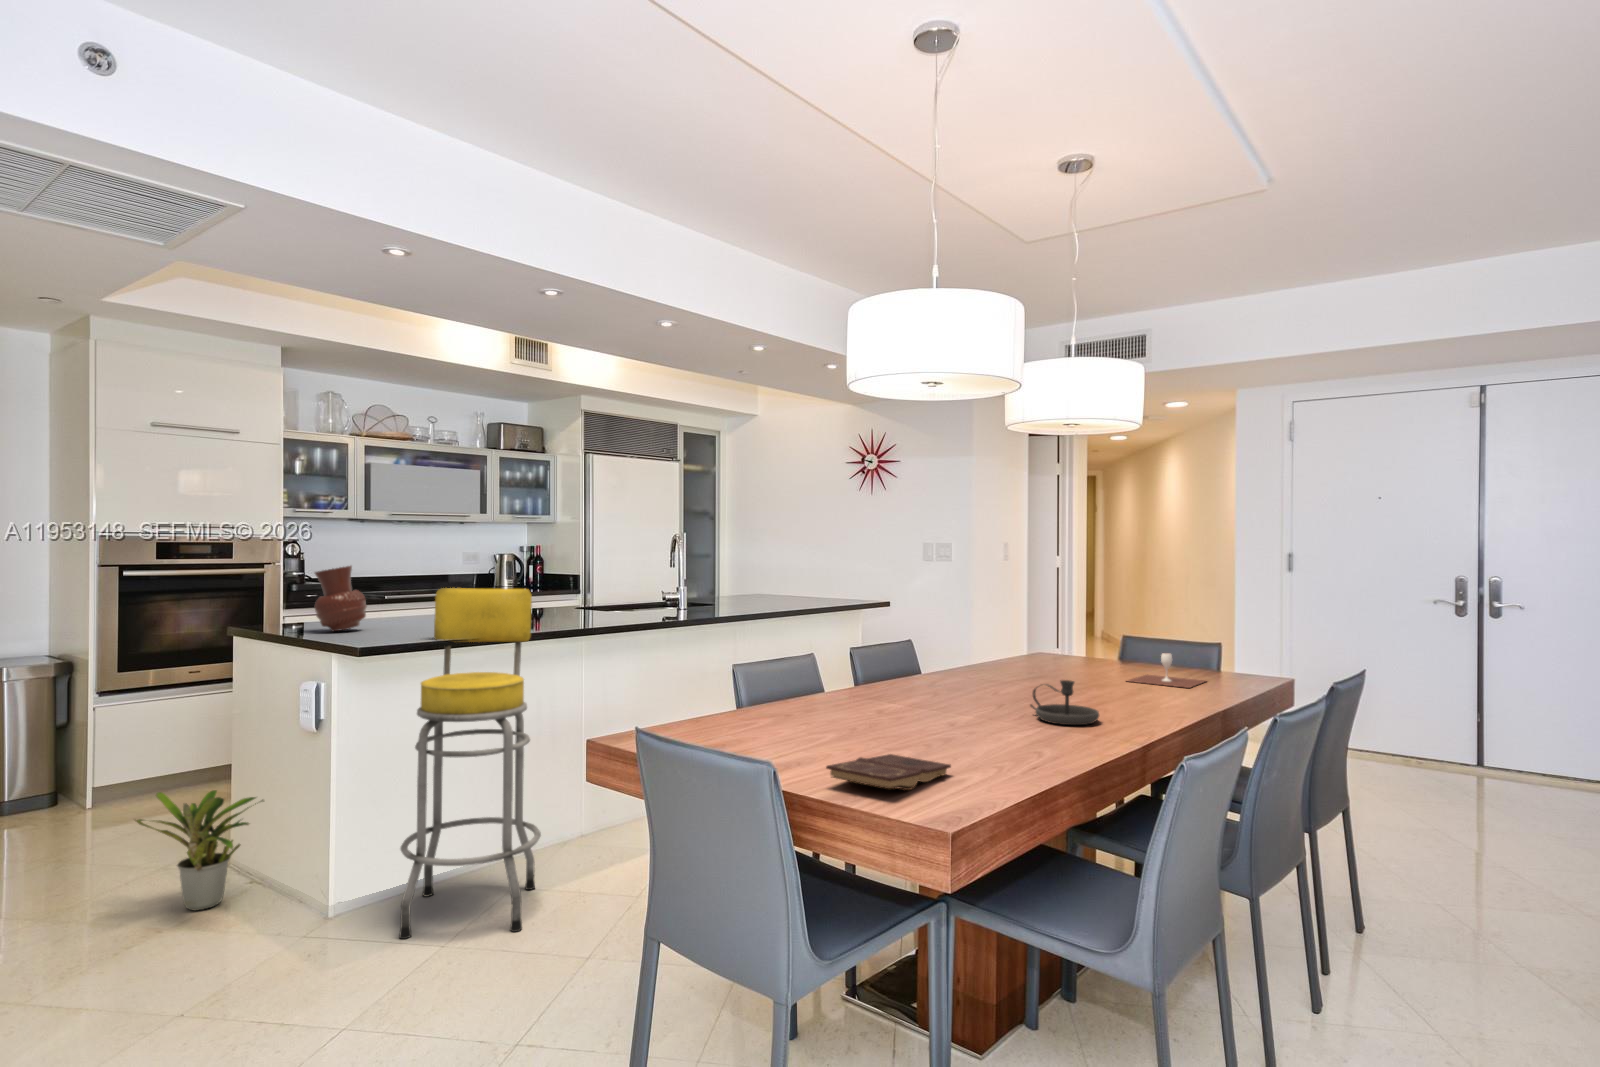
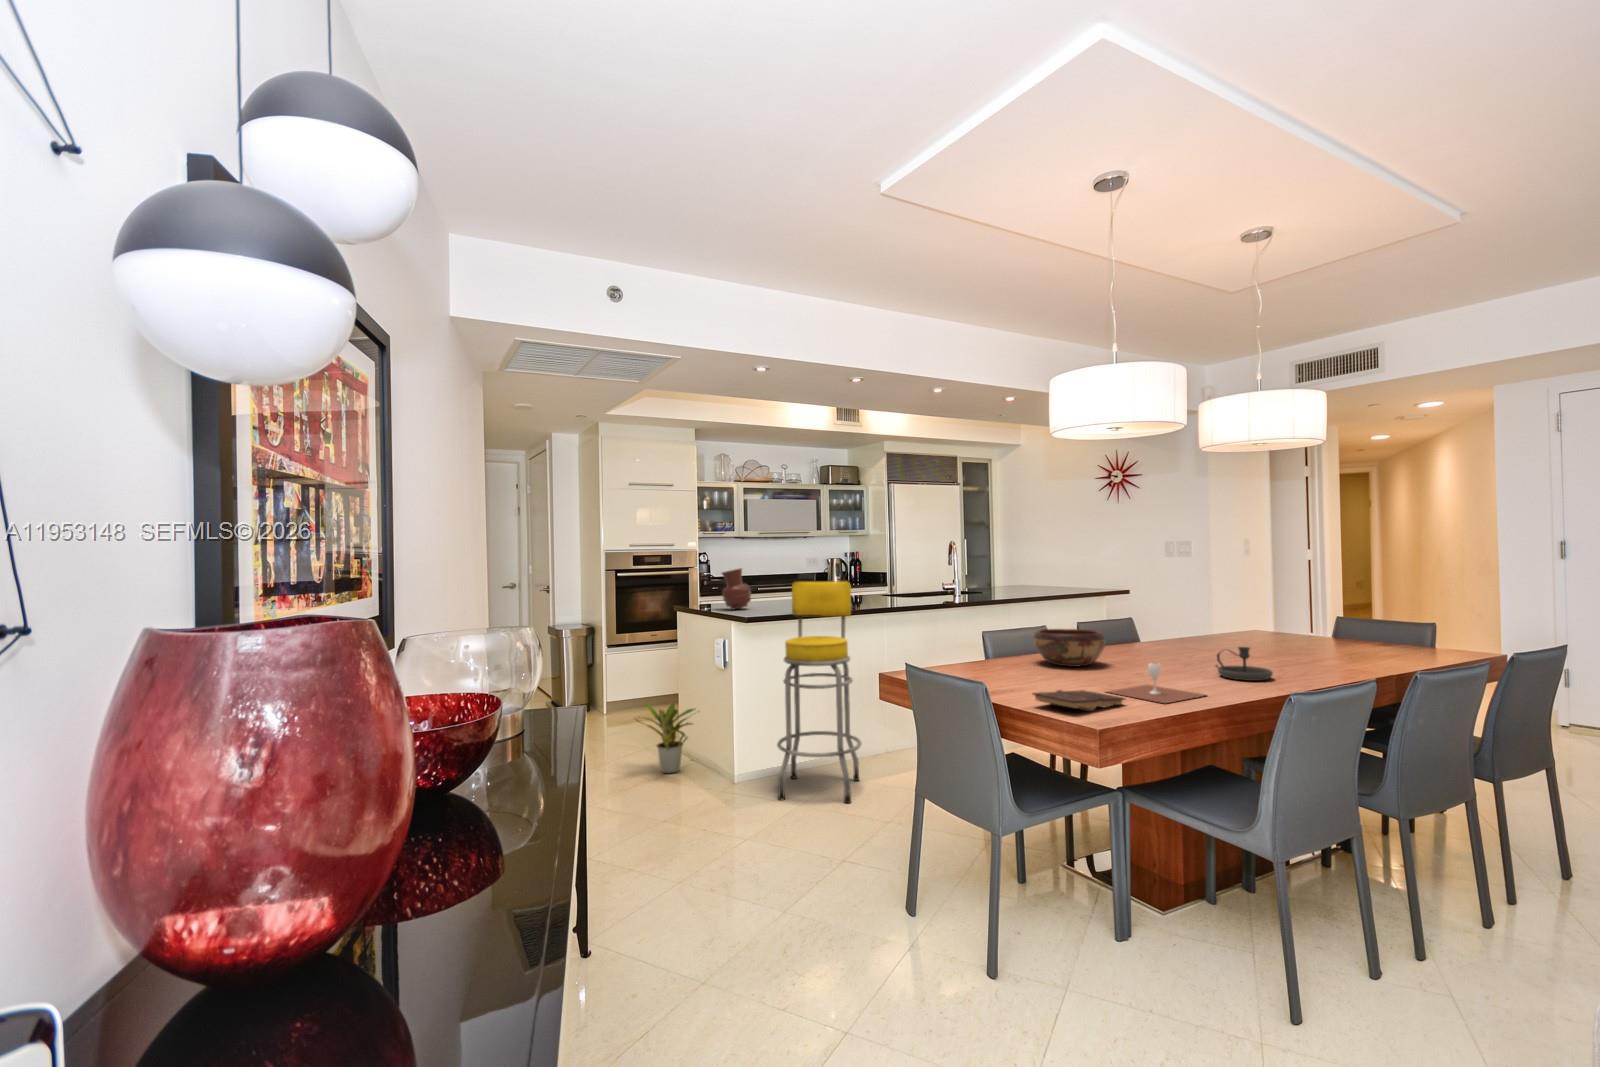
wine glass: present [1128,653,1205,688] -> present [1108,662,1205,704]
decorative bowl: none [802,658,897,712] -> present [1033,629,1106,667]

